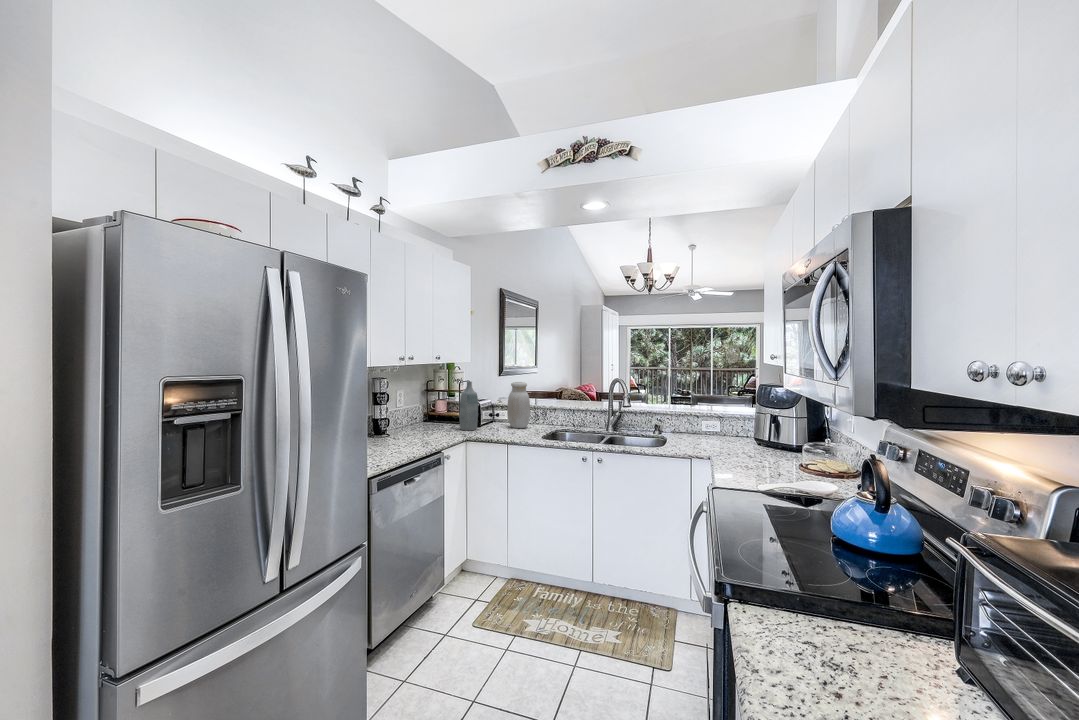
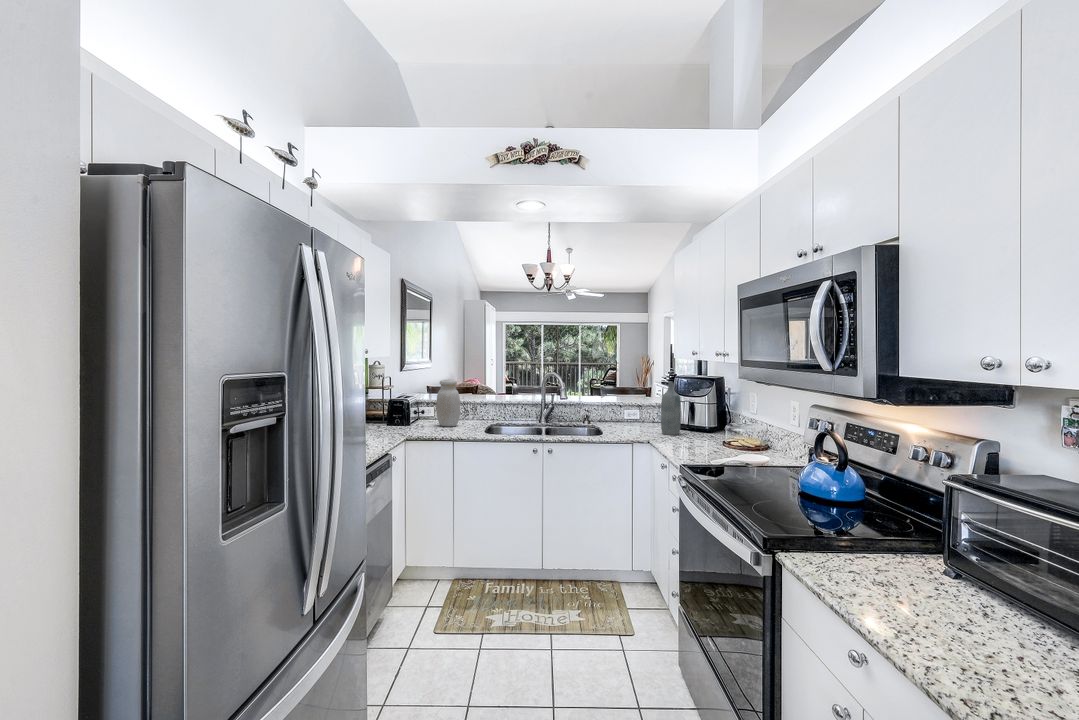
bottle: present [460,381,478,430] -> present [661,383,681,435]

